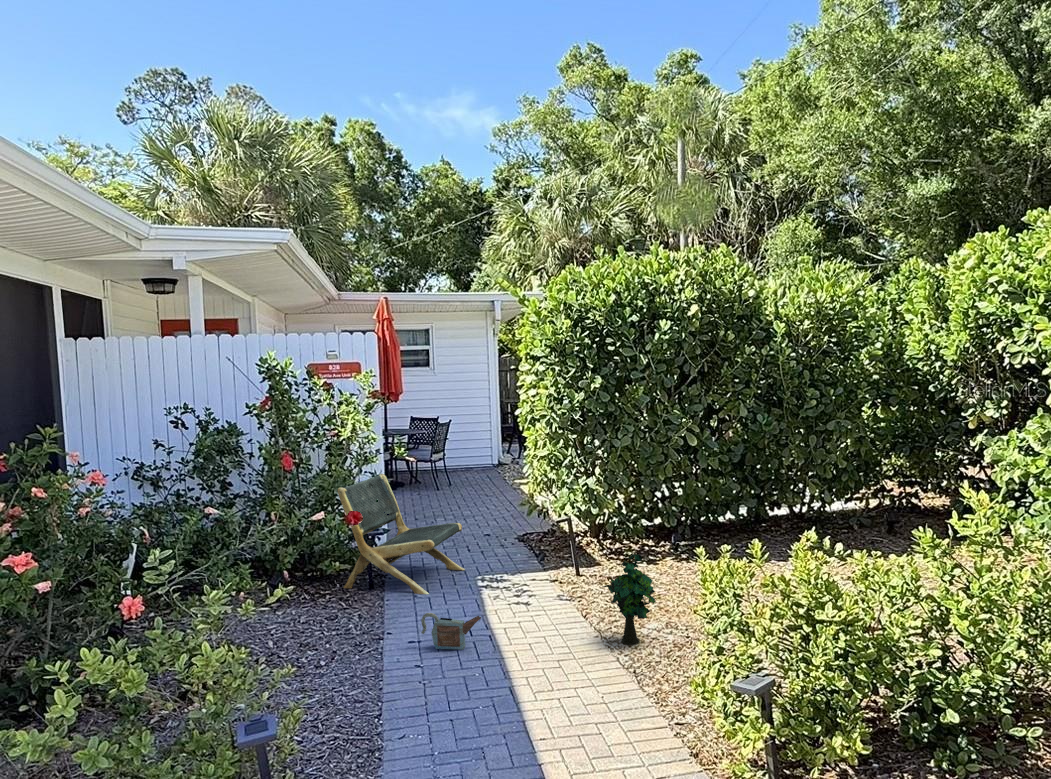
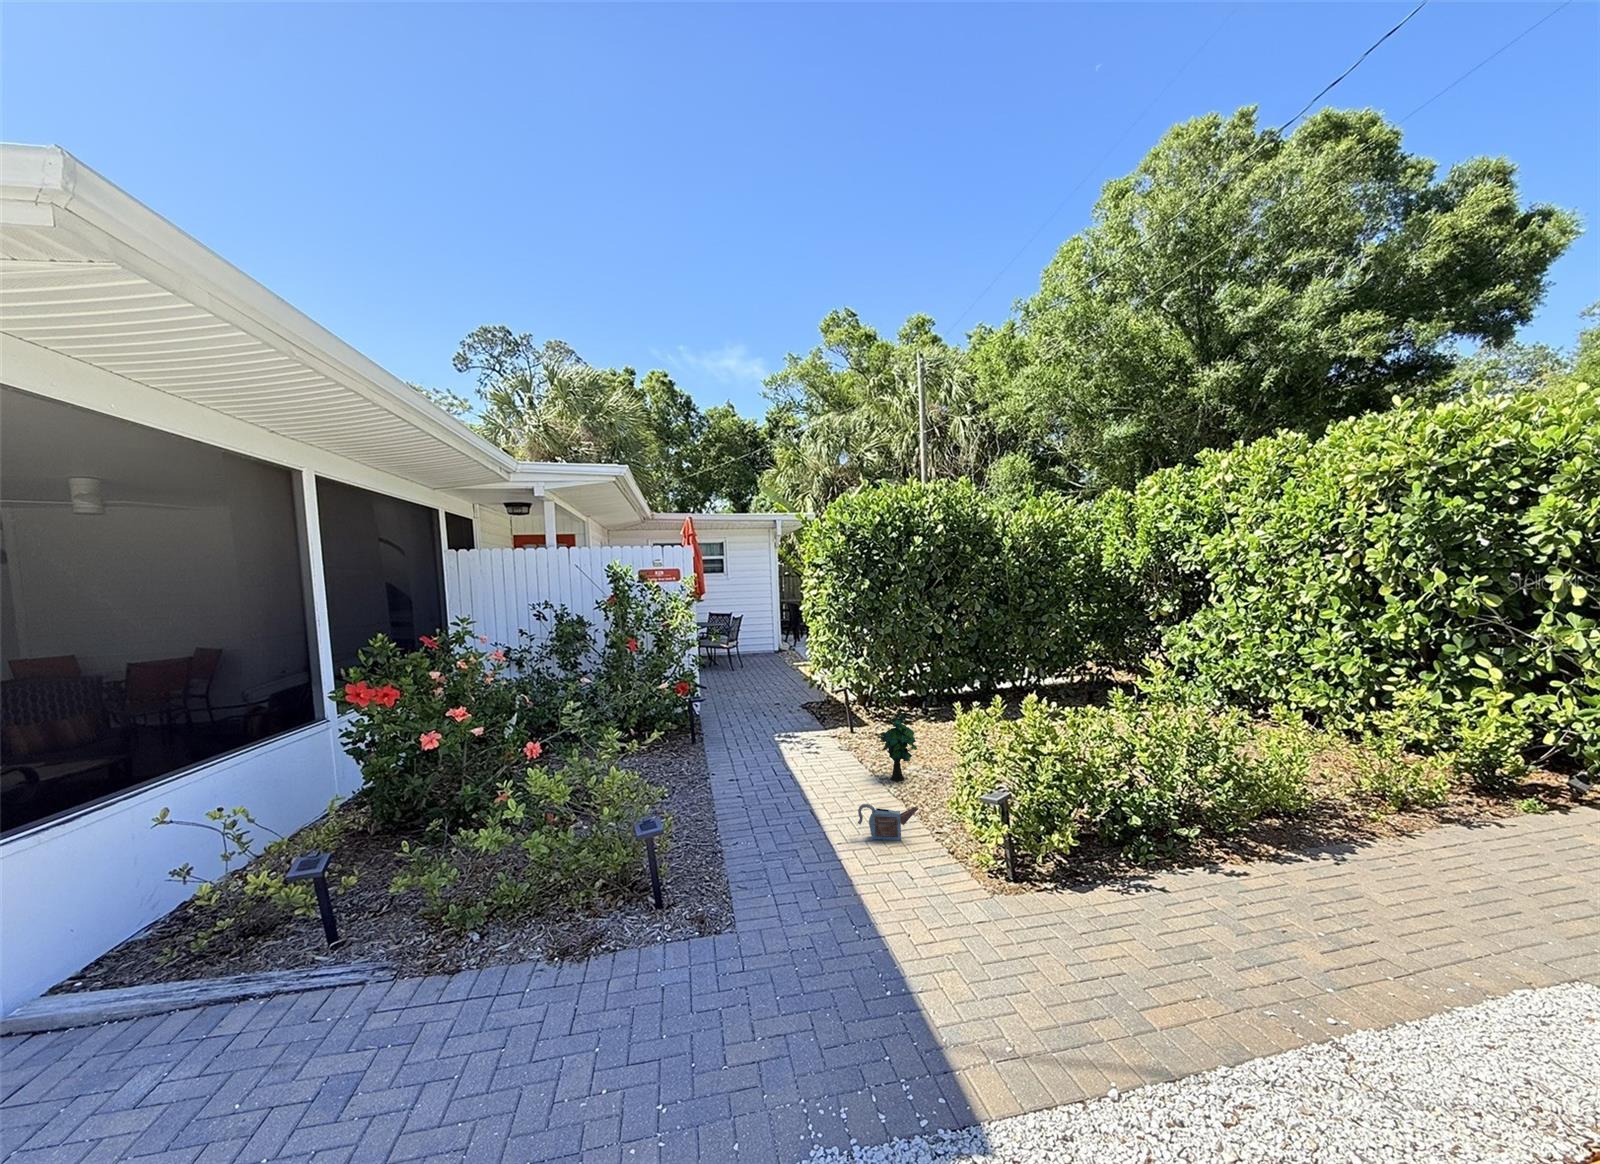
lounge chair: present [338,474,465,594] -> none [667,654,764,748]
watering can: present [421,613,481,650] -> present [858,804,918,840]

